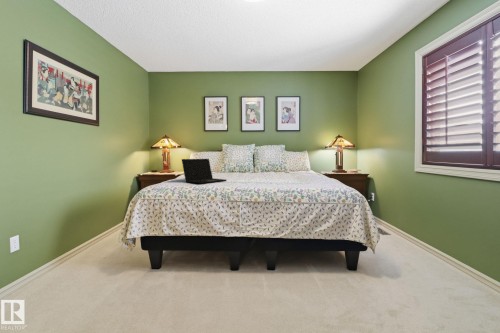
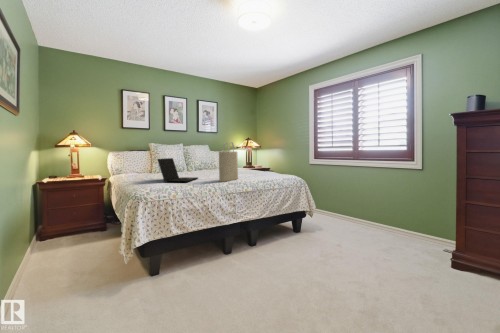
tote bag: none [227,142,263,187] -> present [219,143,238,182]

